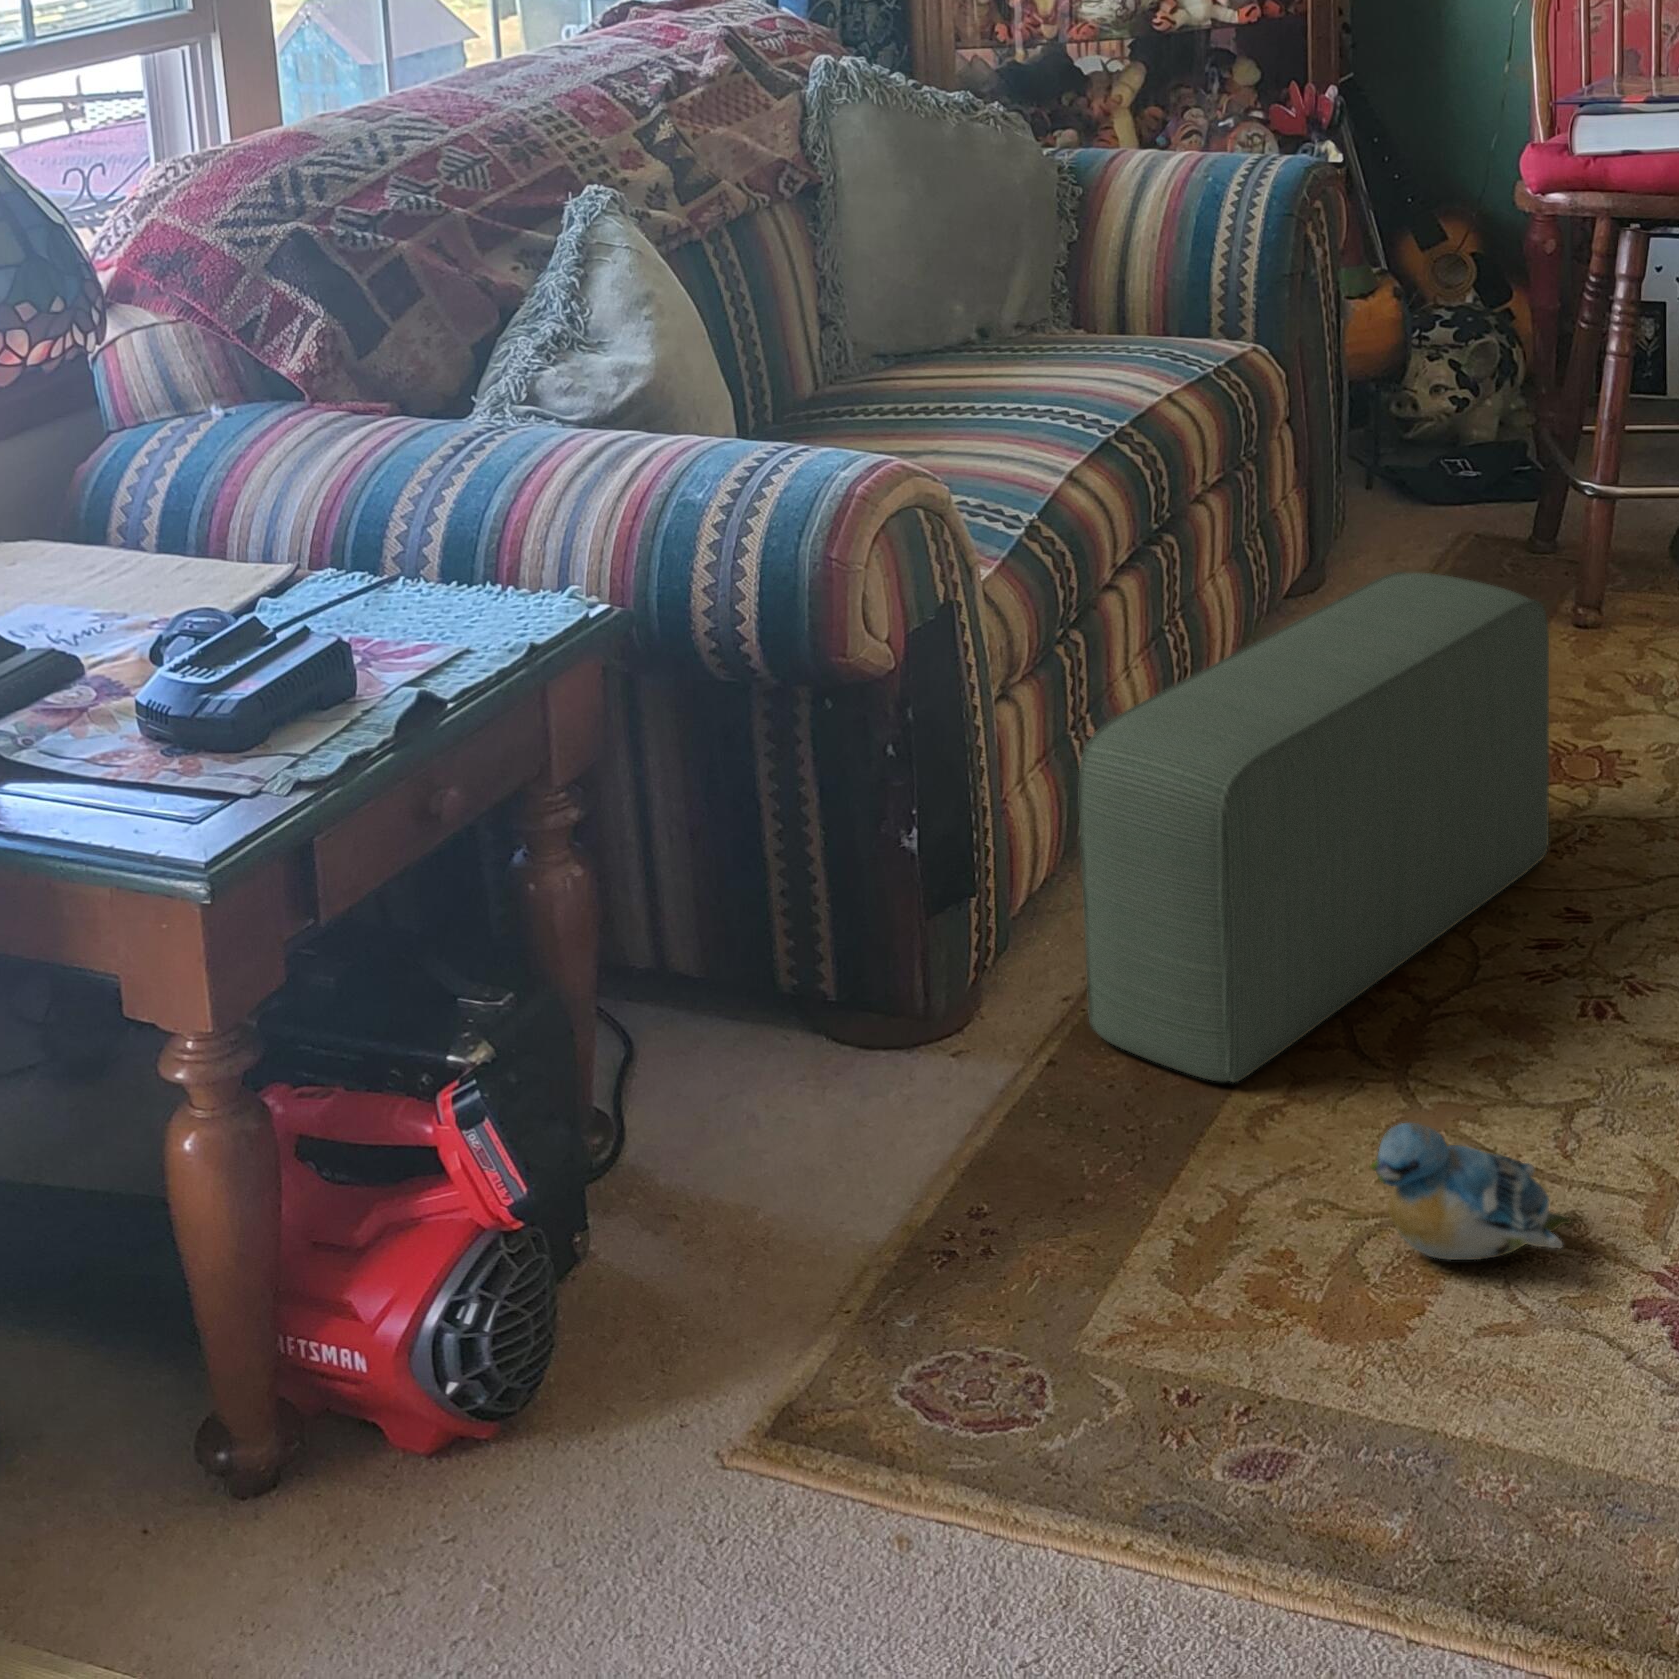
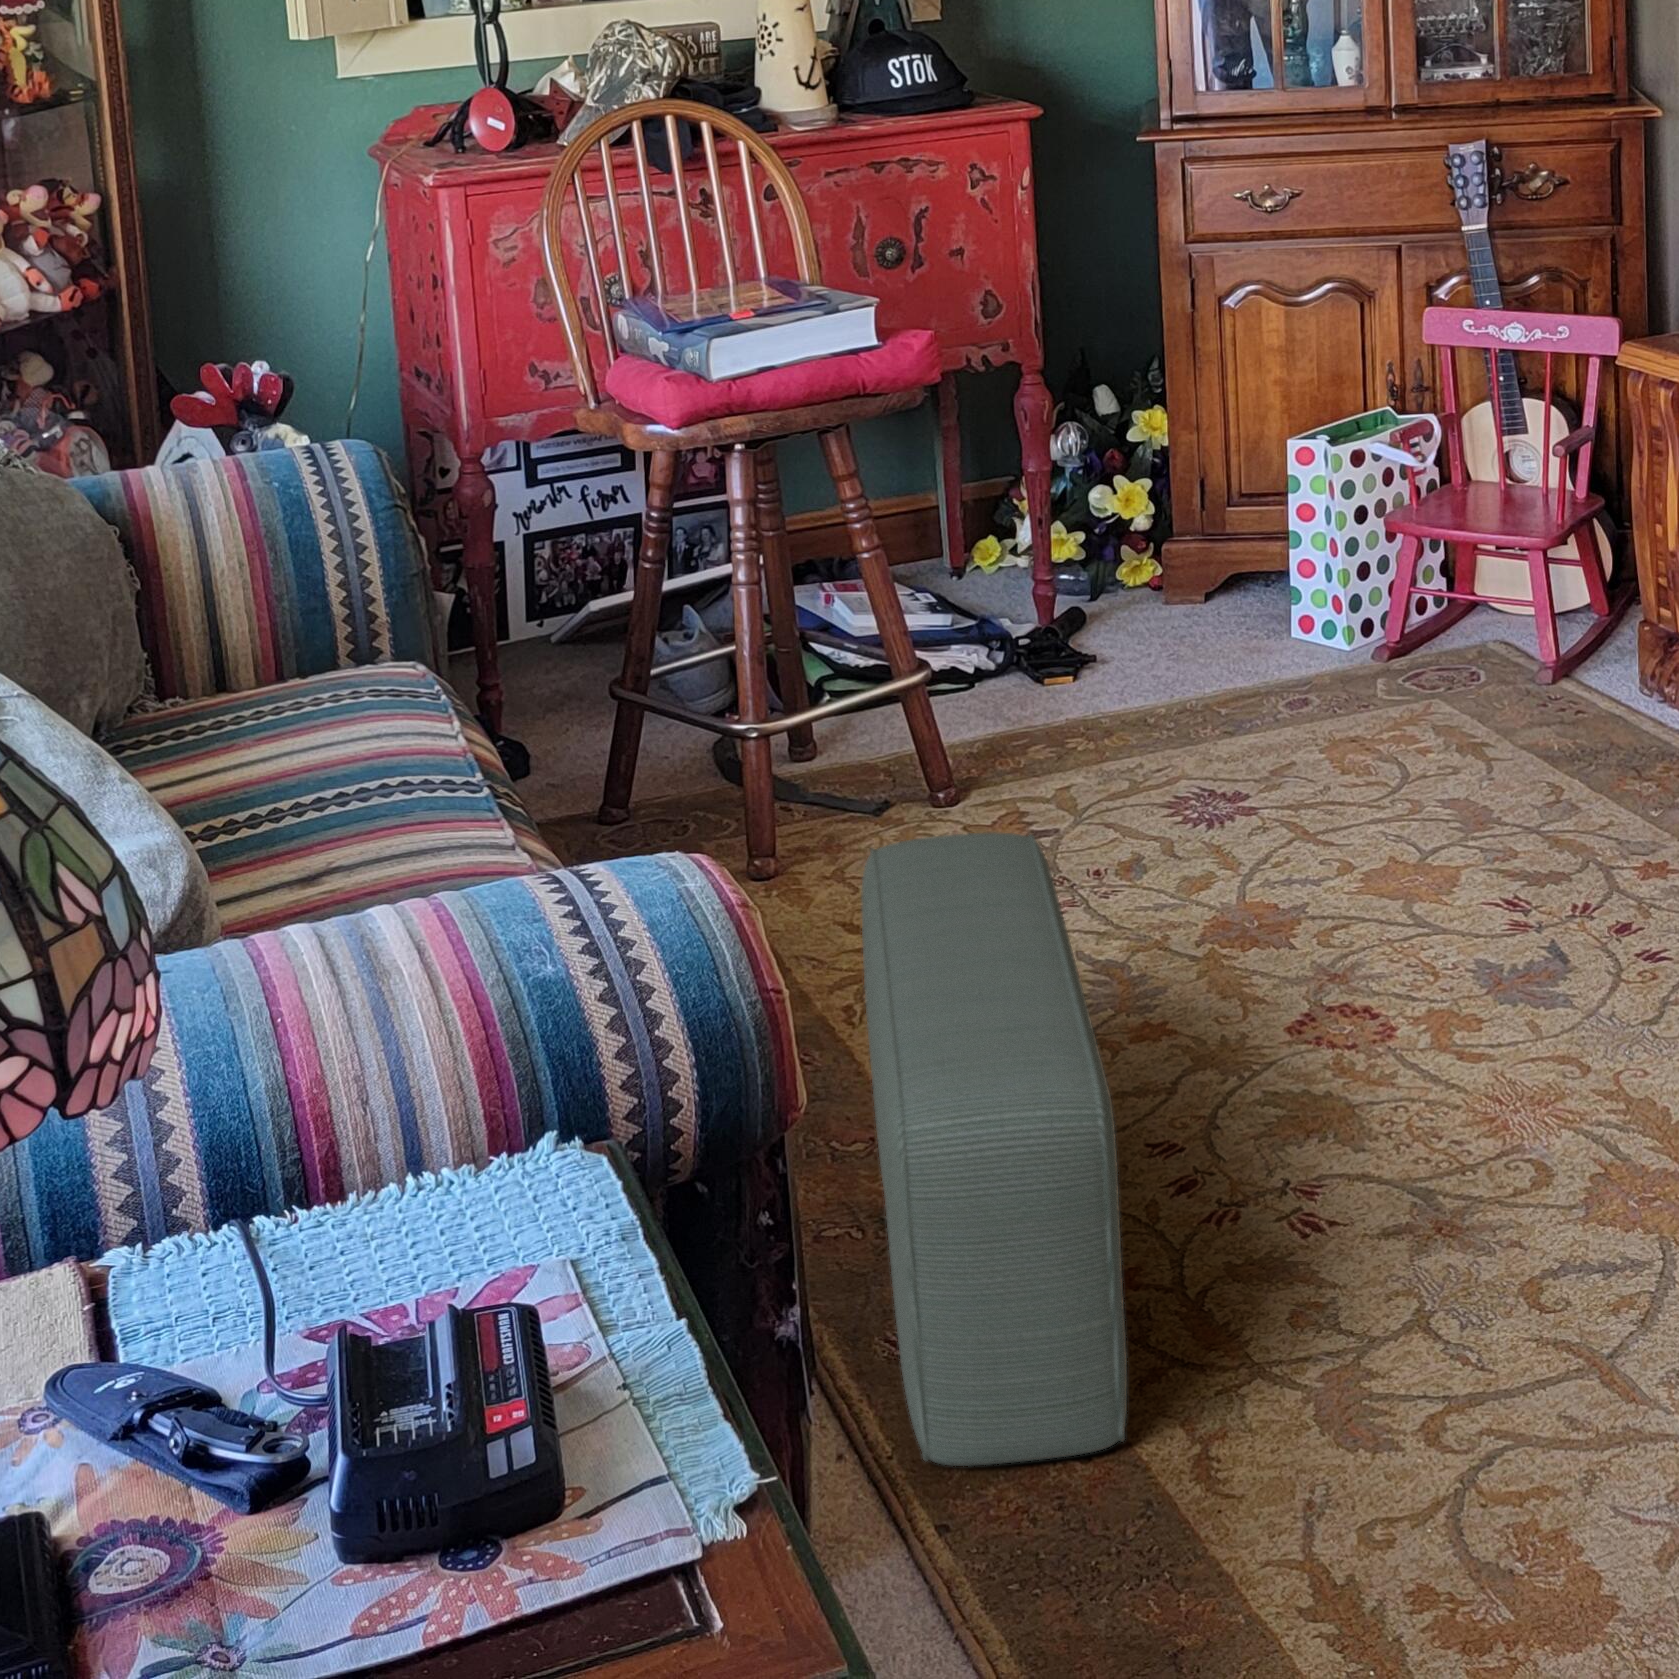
plush toy: present [1371,1123,1571,1260] -> none [1451,1371,1617,1506]

